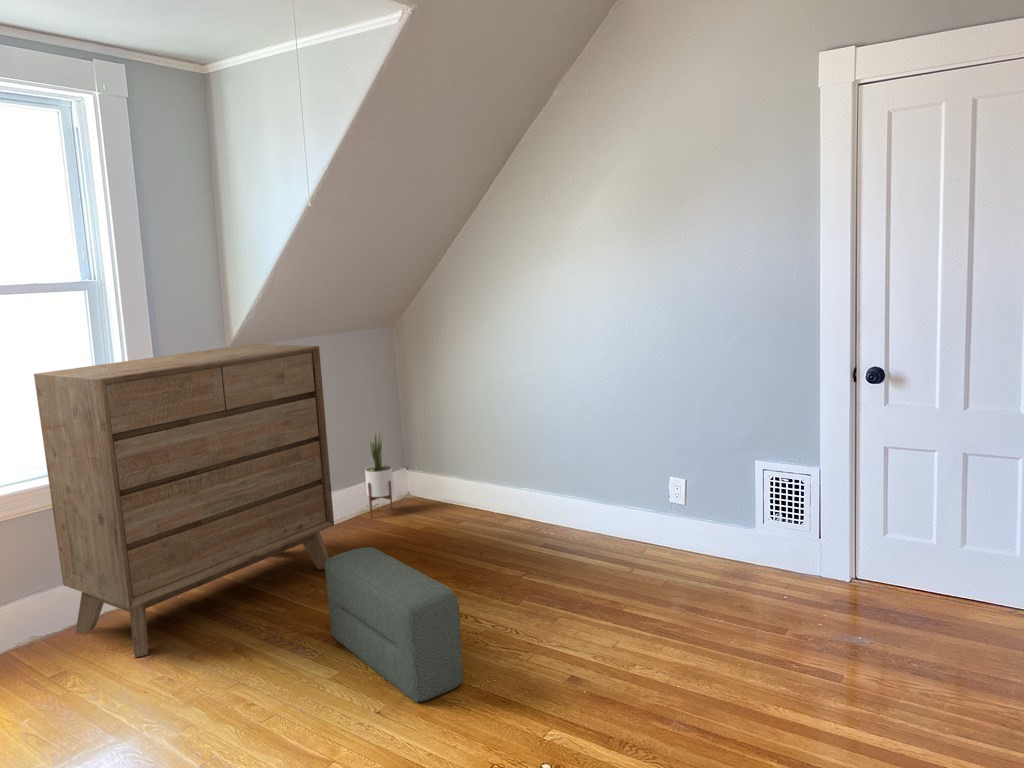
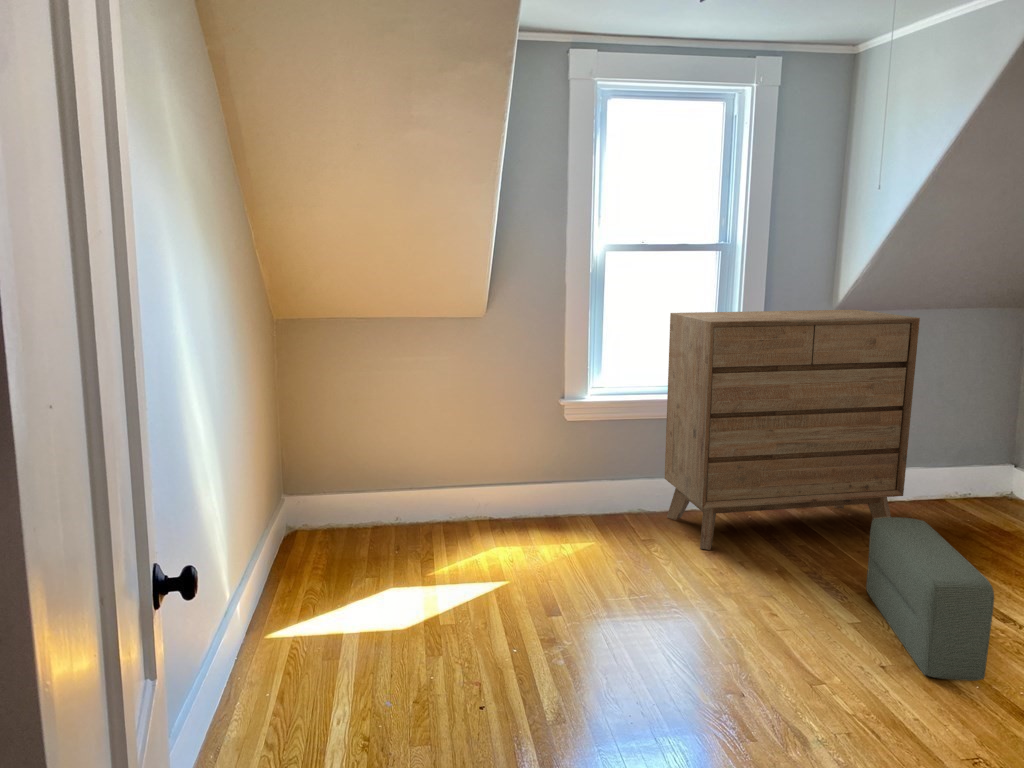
potted plant: present [365,430,394,518] -> none [956,411,992,508]

